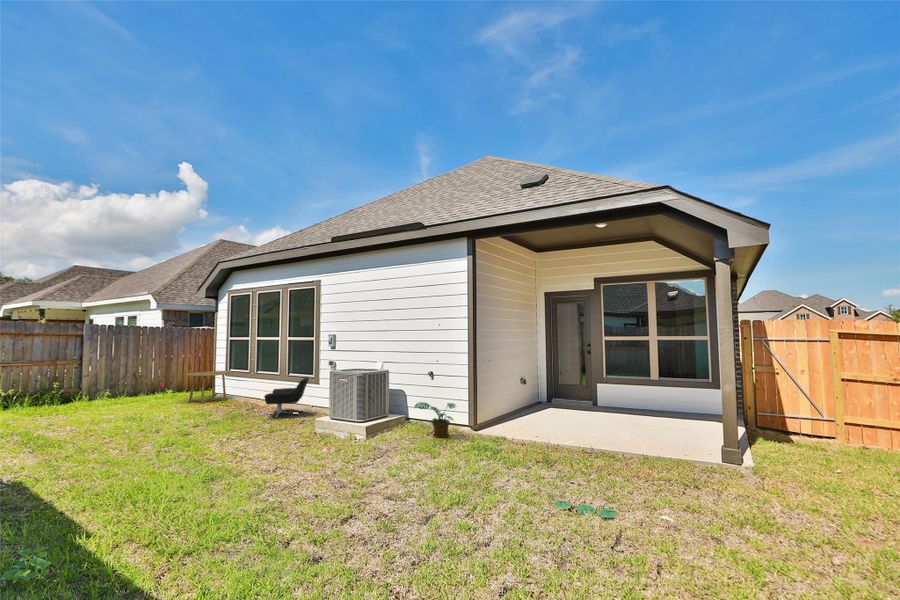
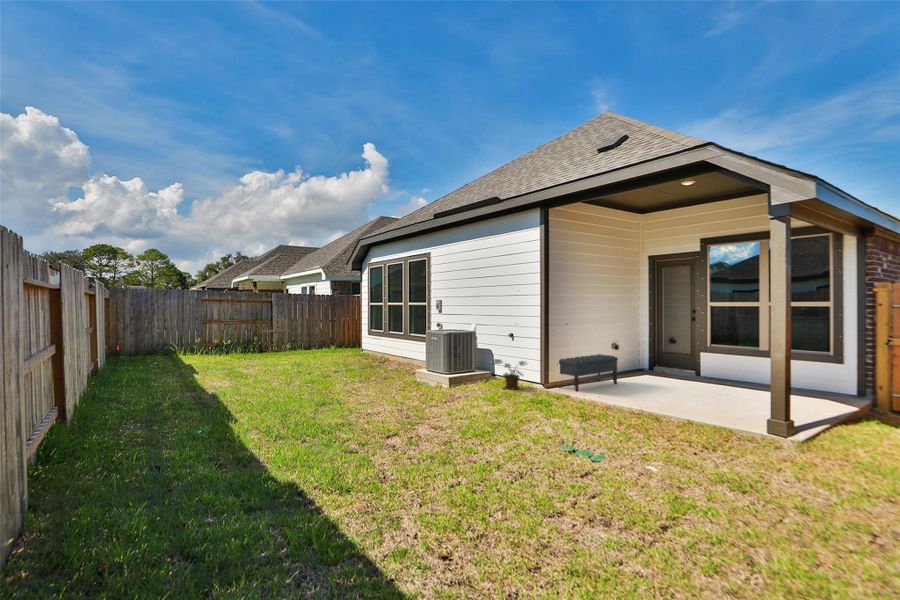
round table: present [184,371,233,404] -> present [258,330,290,352]
lounge chair: present [264,377,309,417] -> none [386,337,423,367]
bench: none [486,390,536,433] -> present [559,354,618,391]

